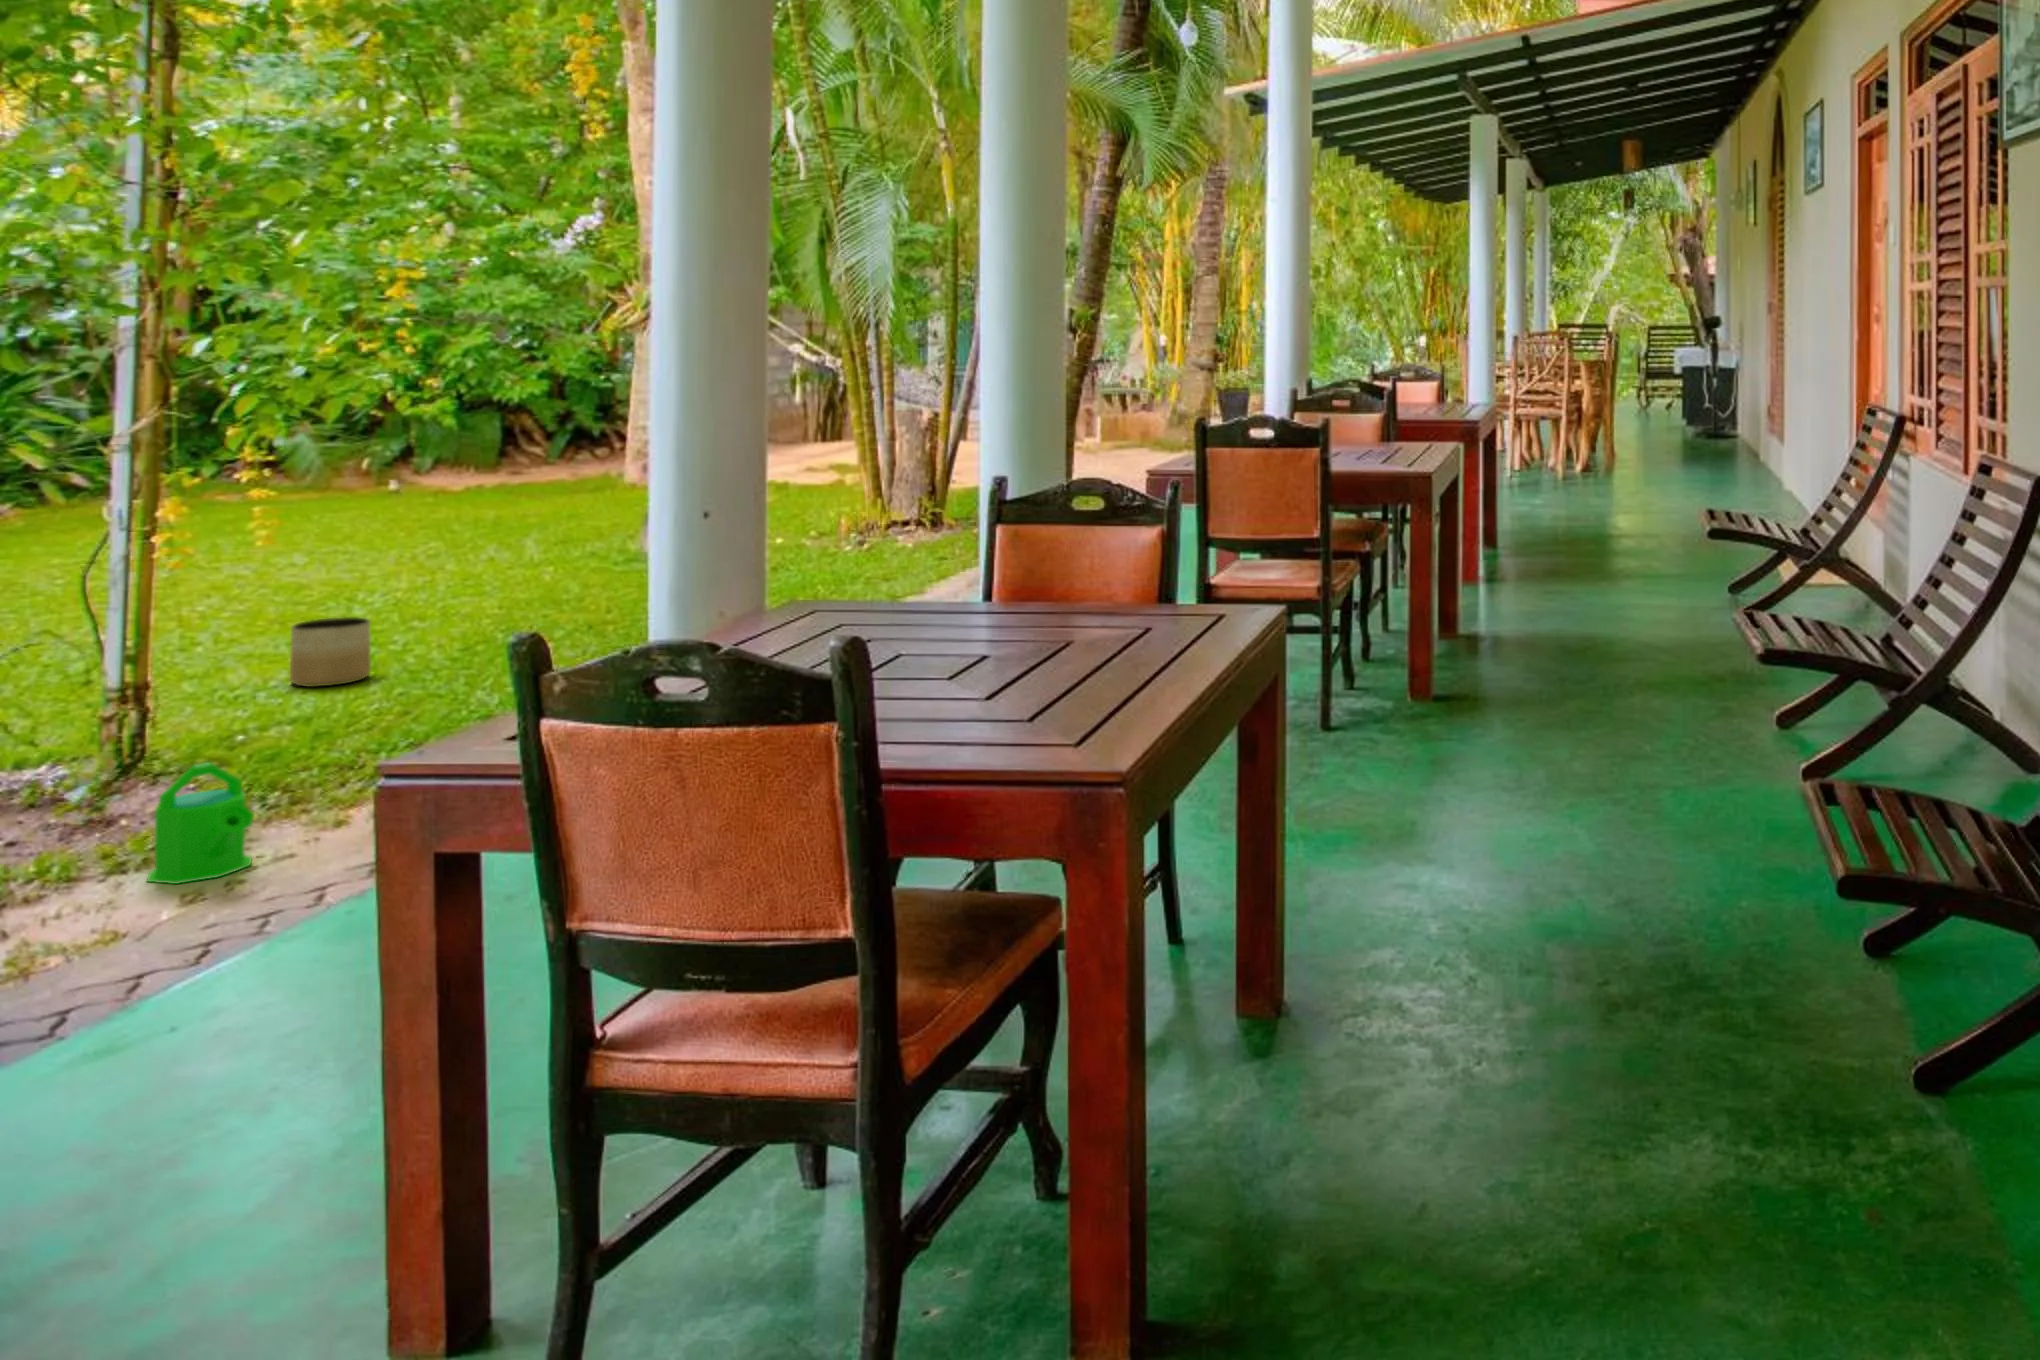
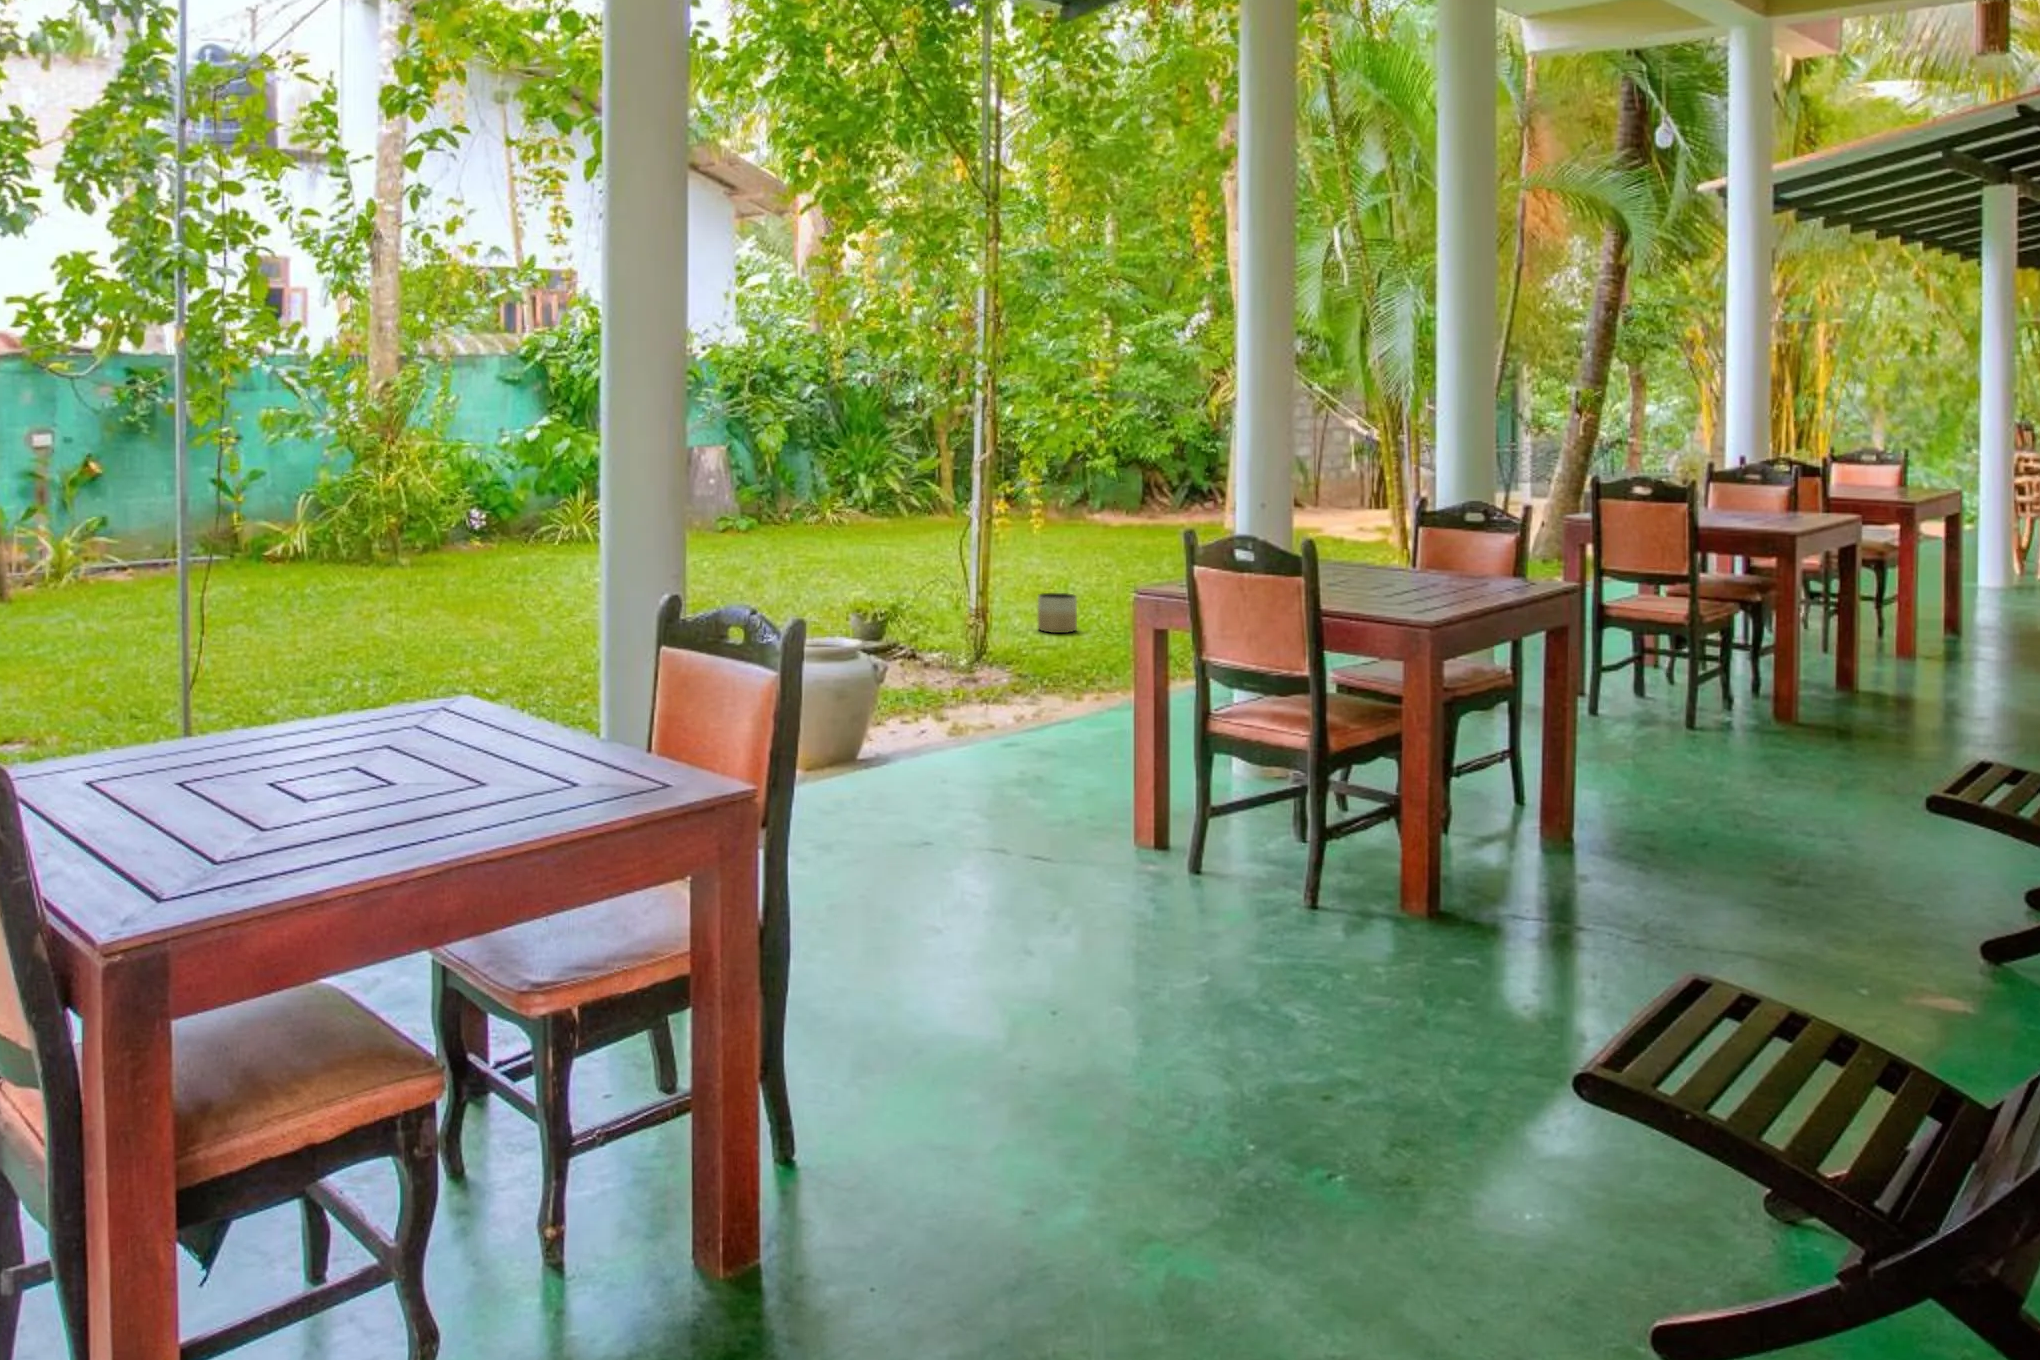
watering can: present [147,762,253,884] -> none [994,648,1037,708]

